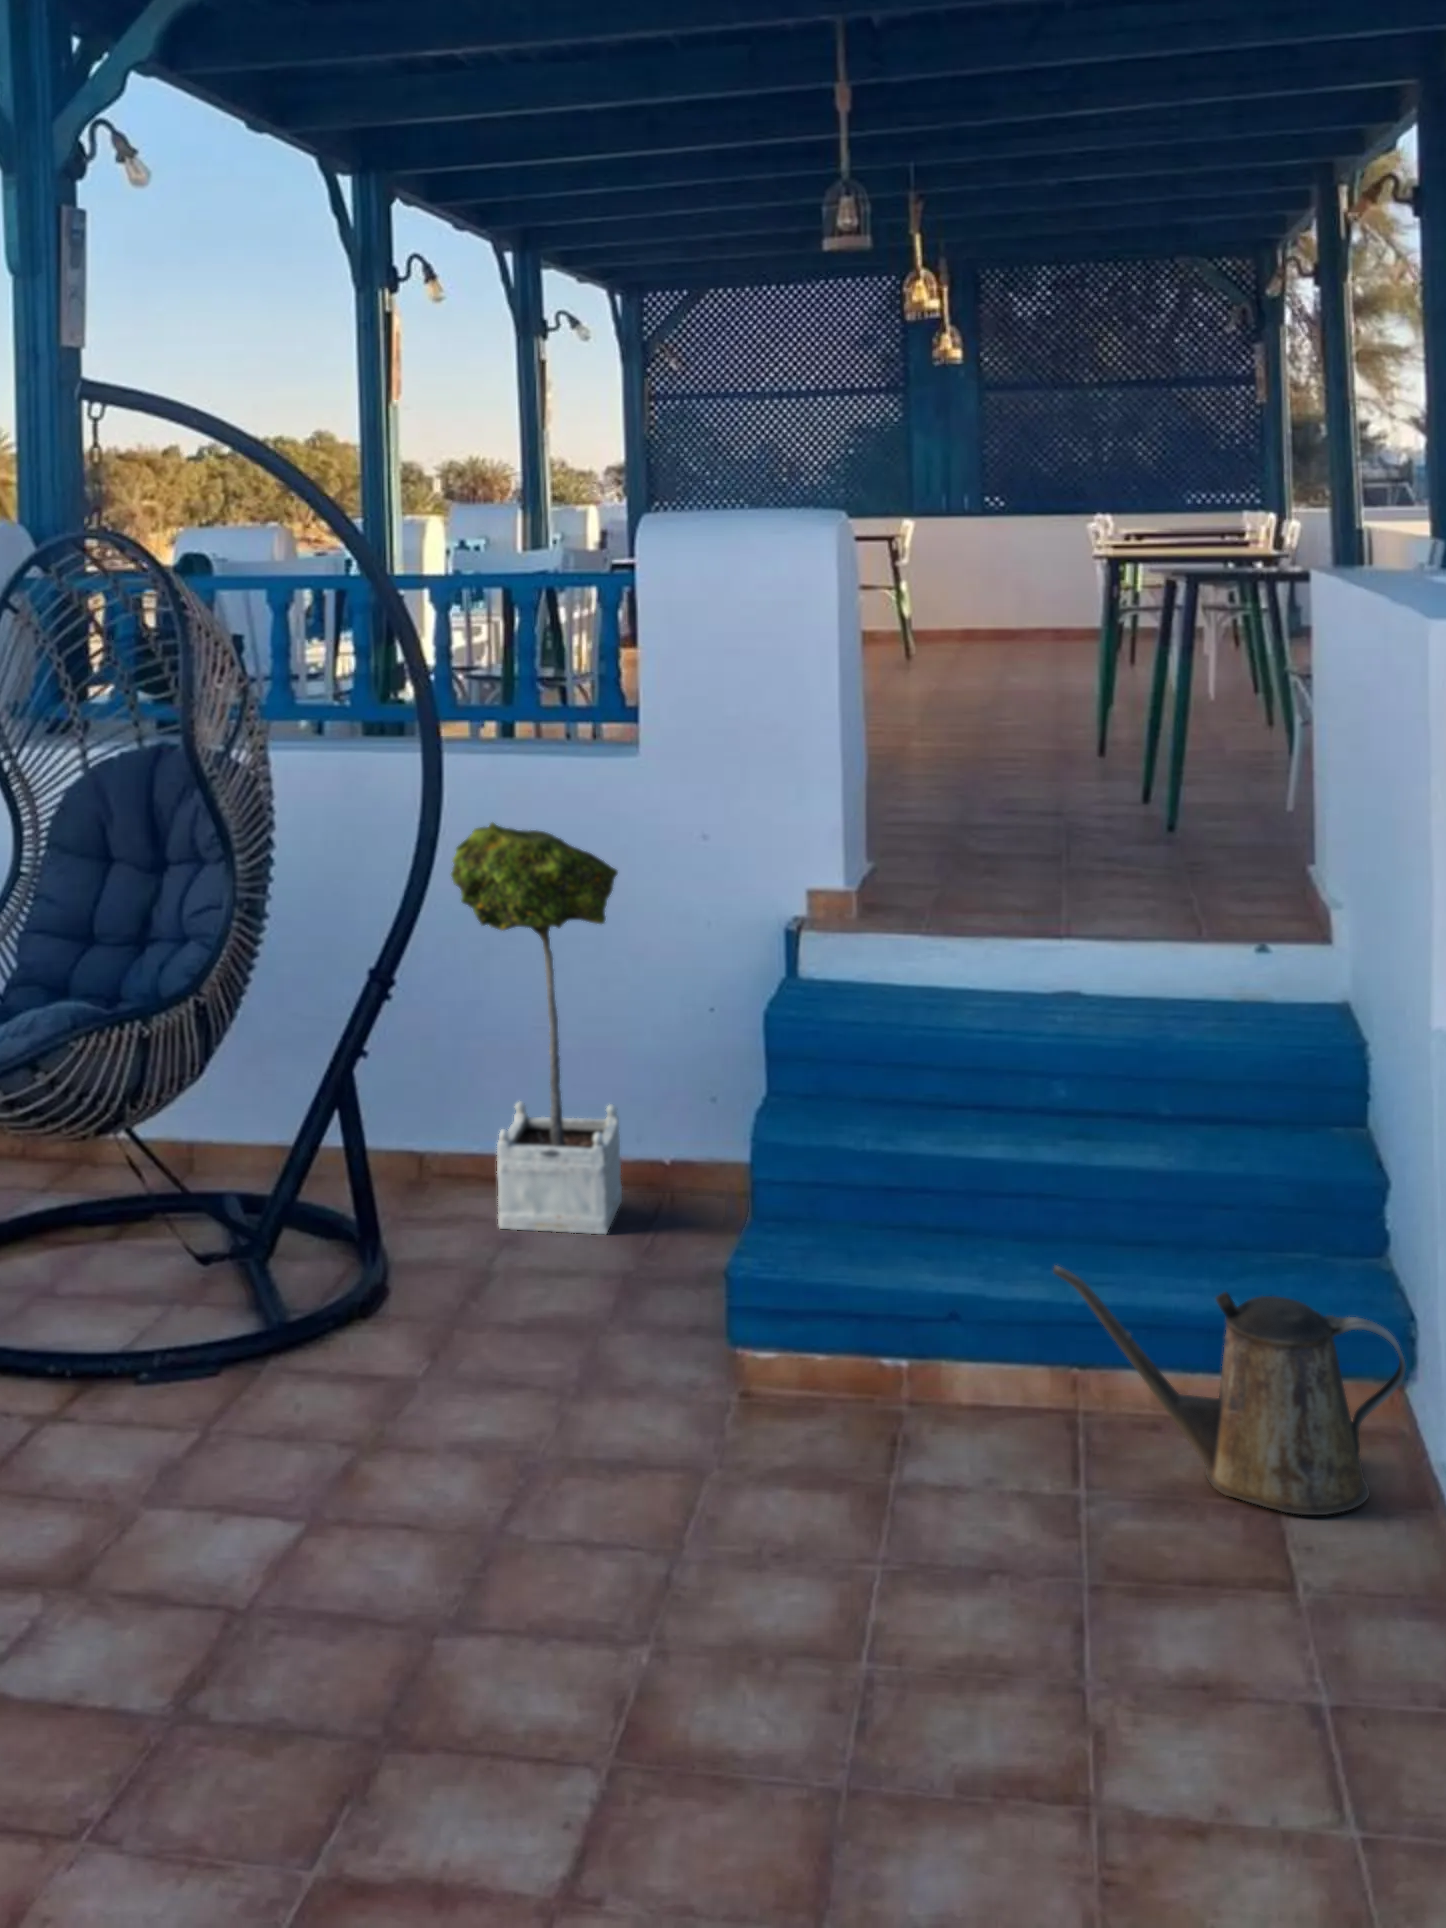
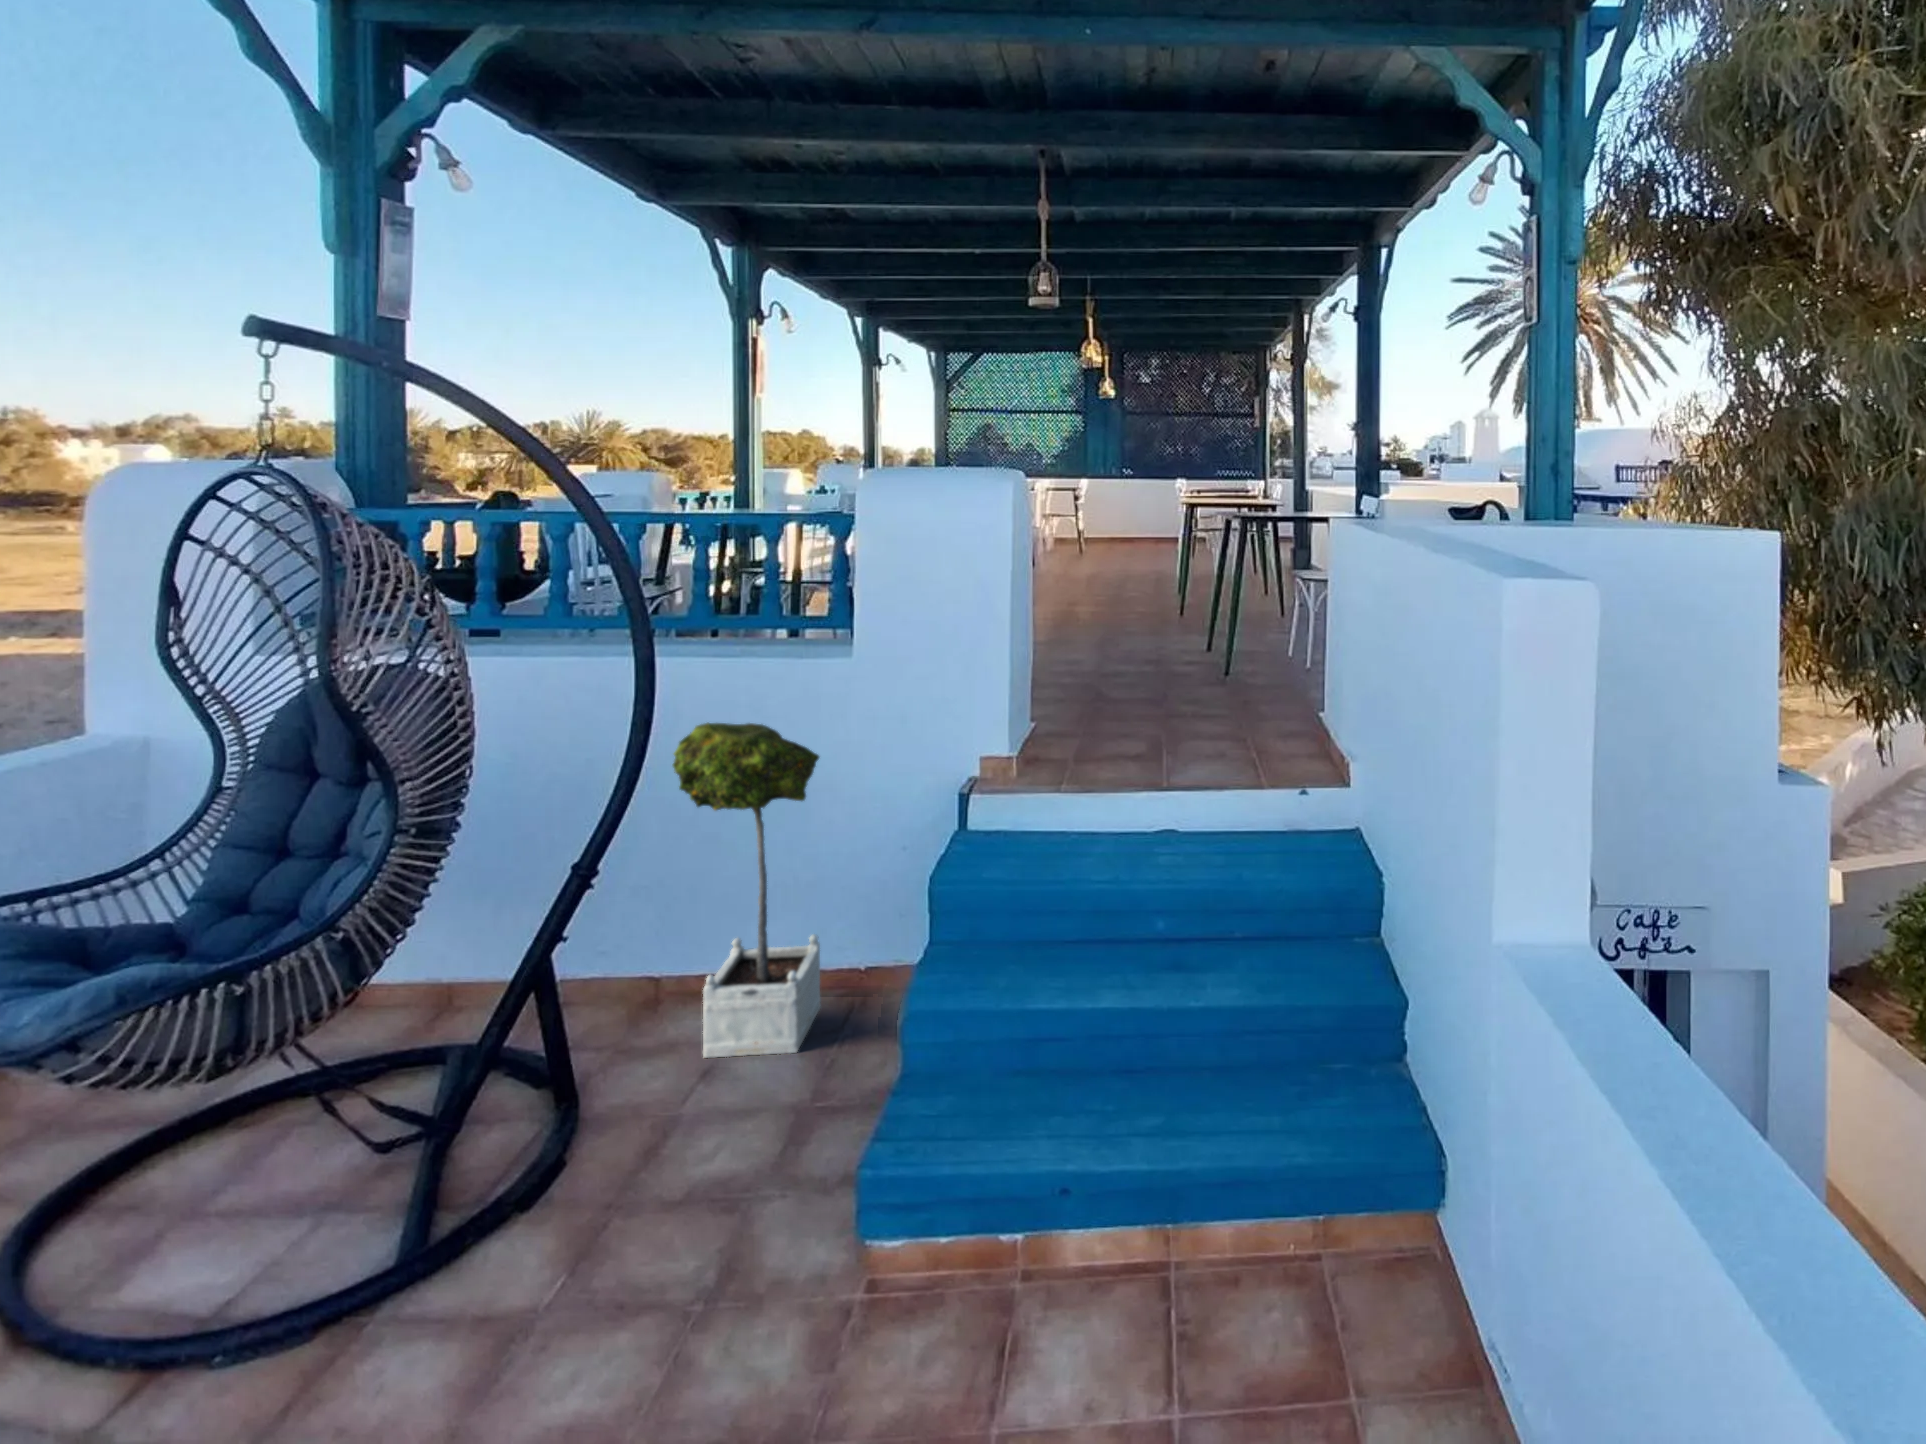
watering can: present [1053,1266,1406,1515] -> none [1151,1156,1442,1379]

